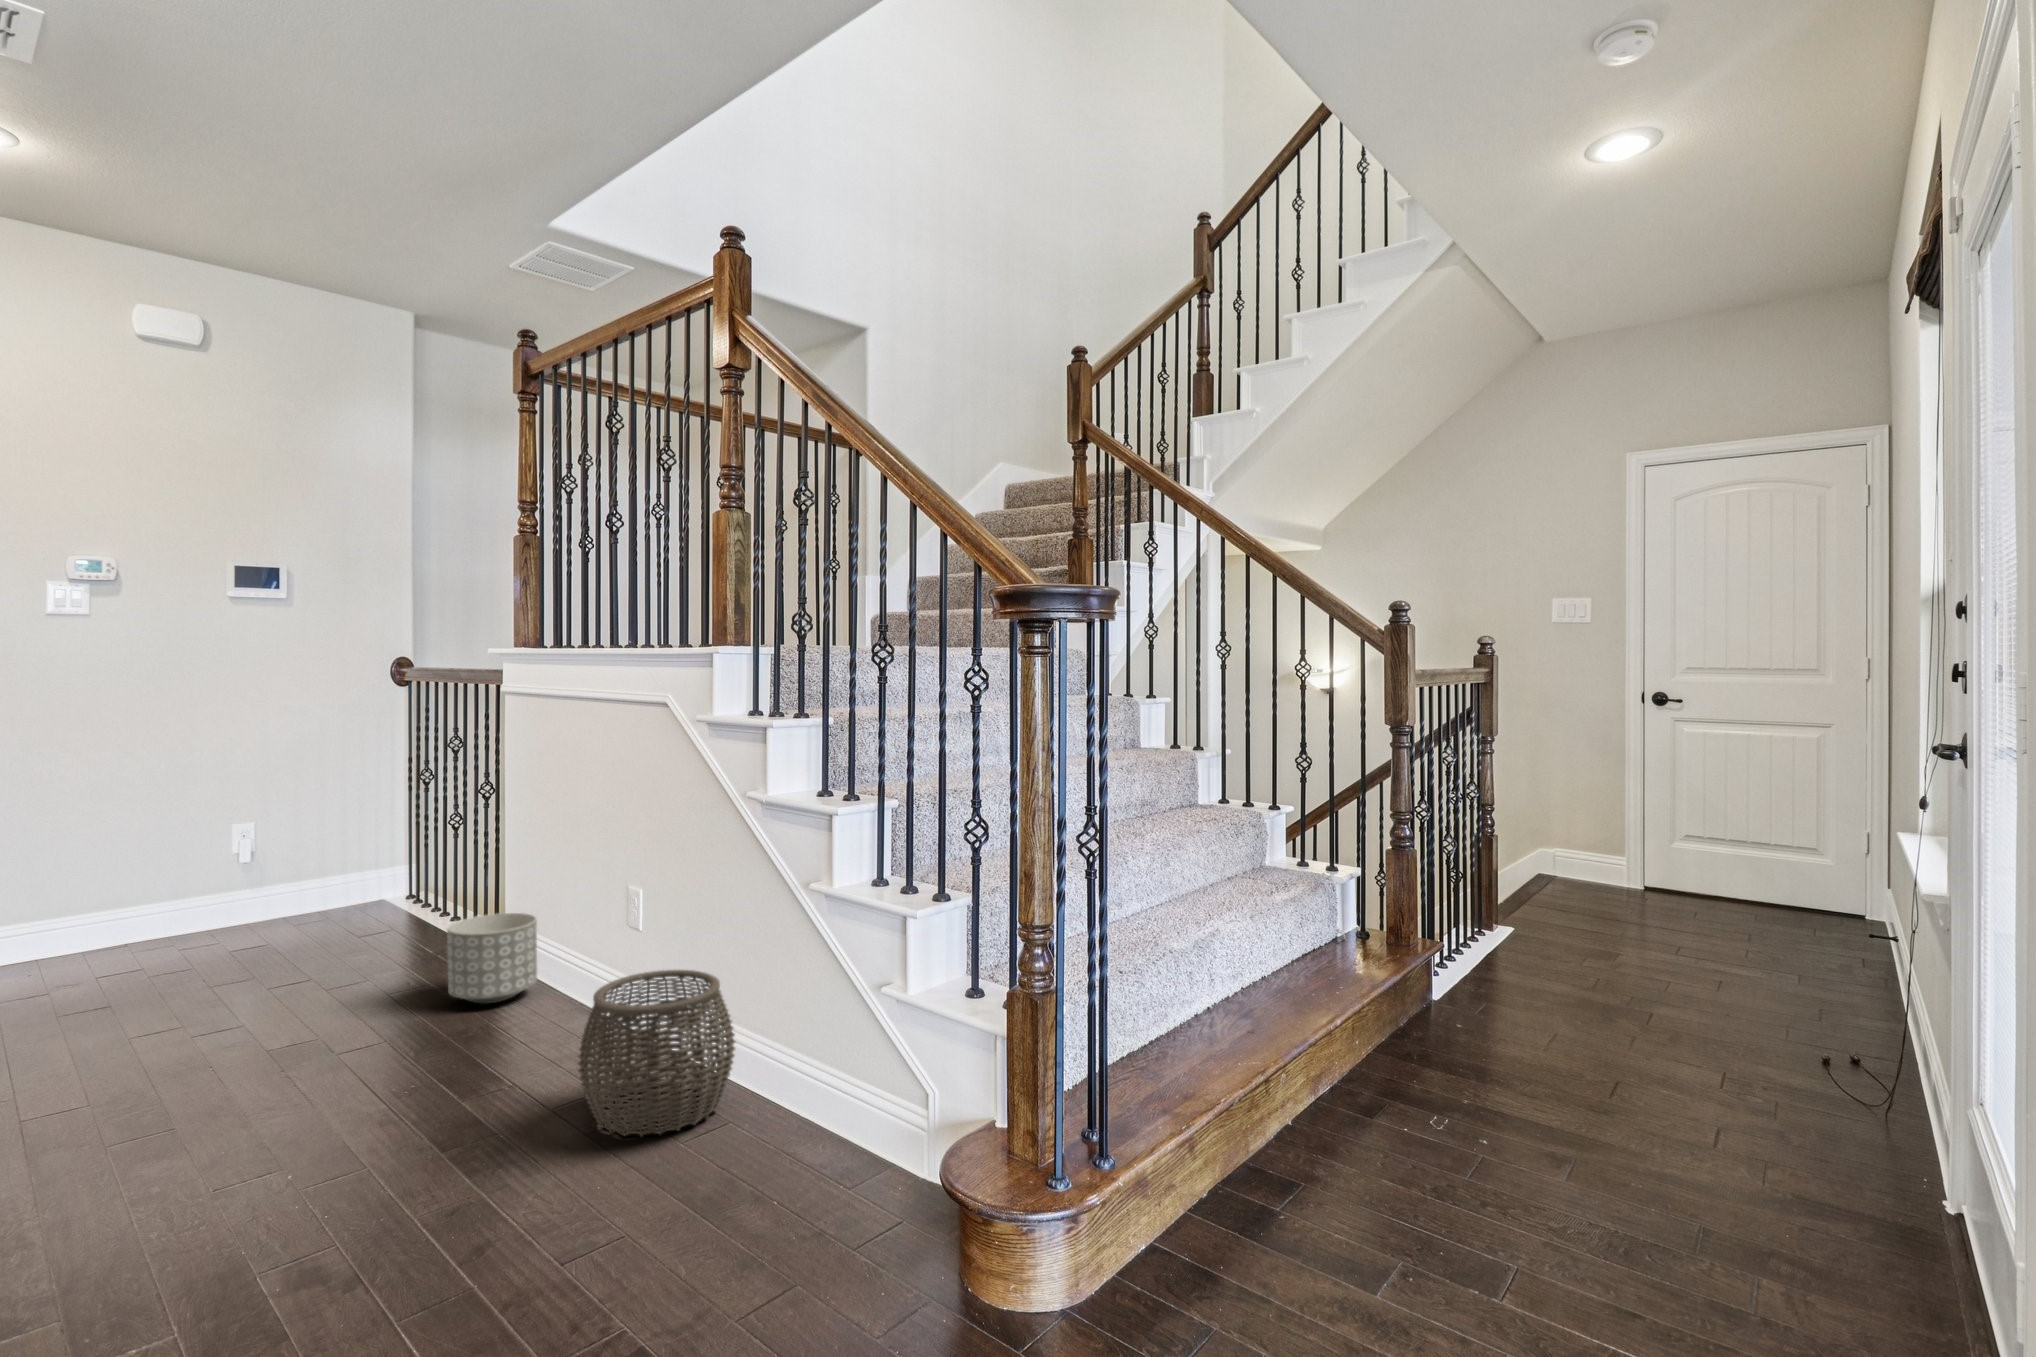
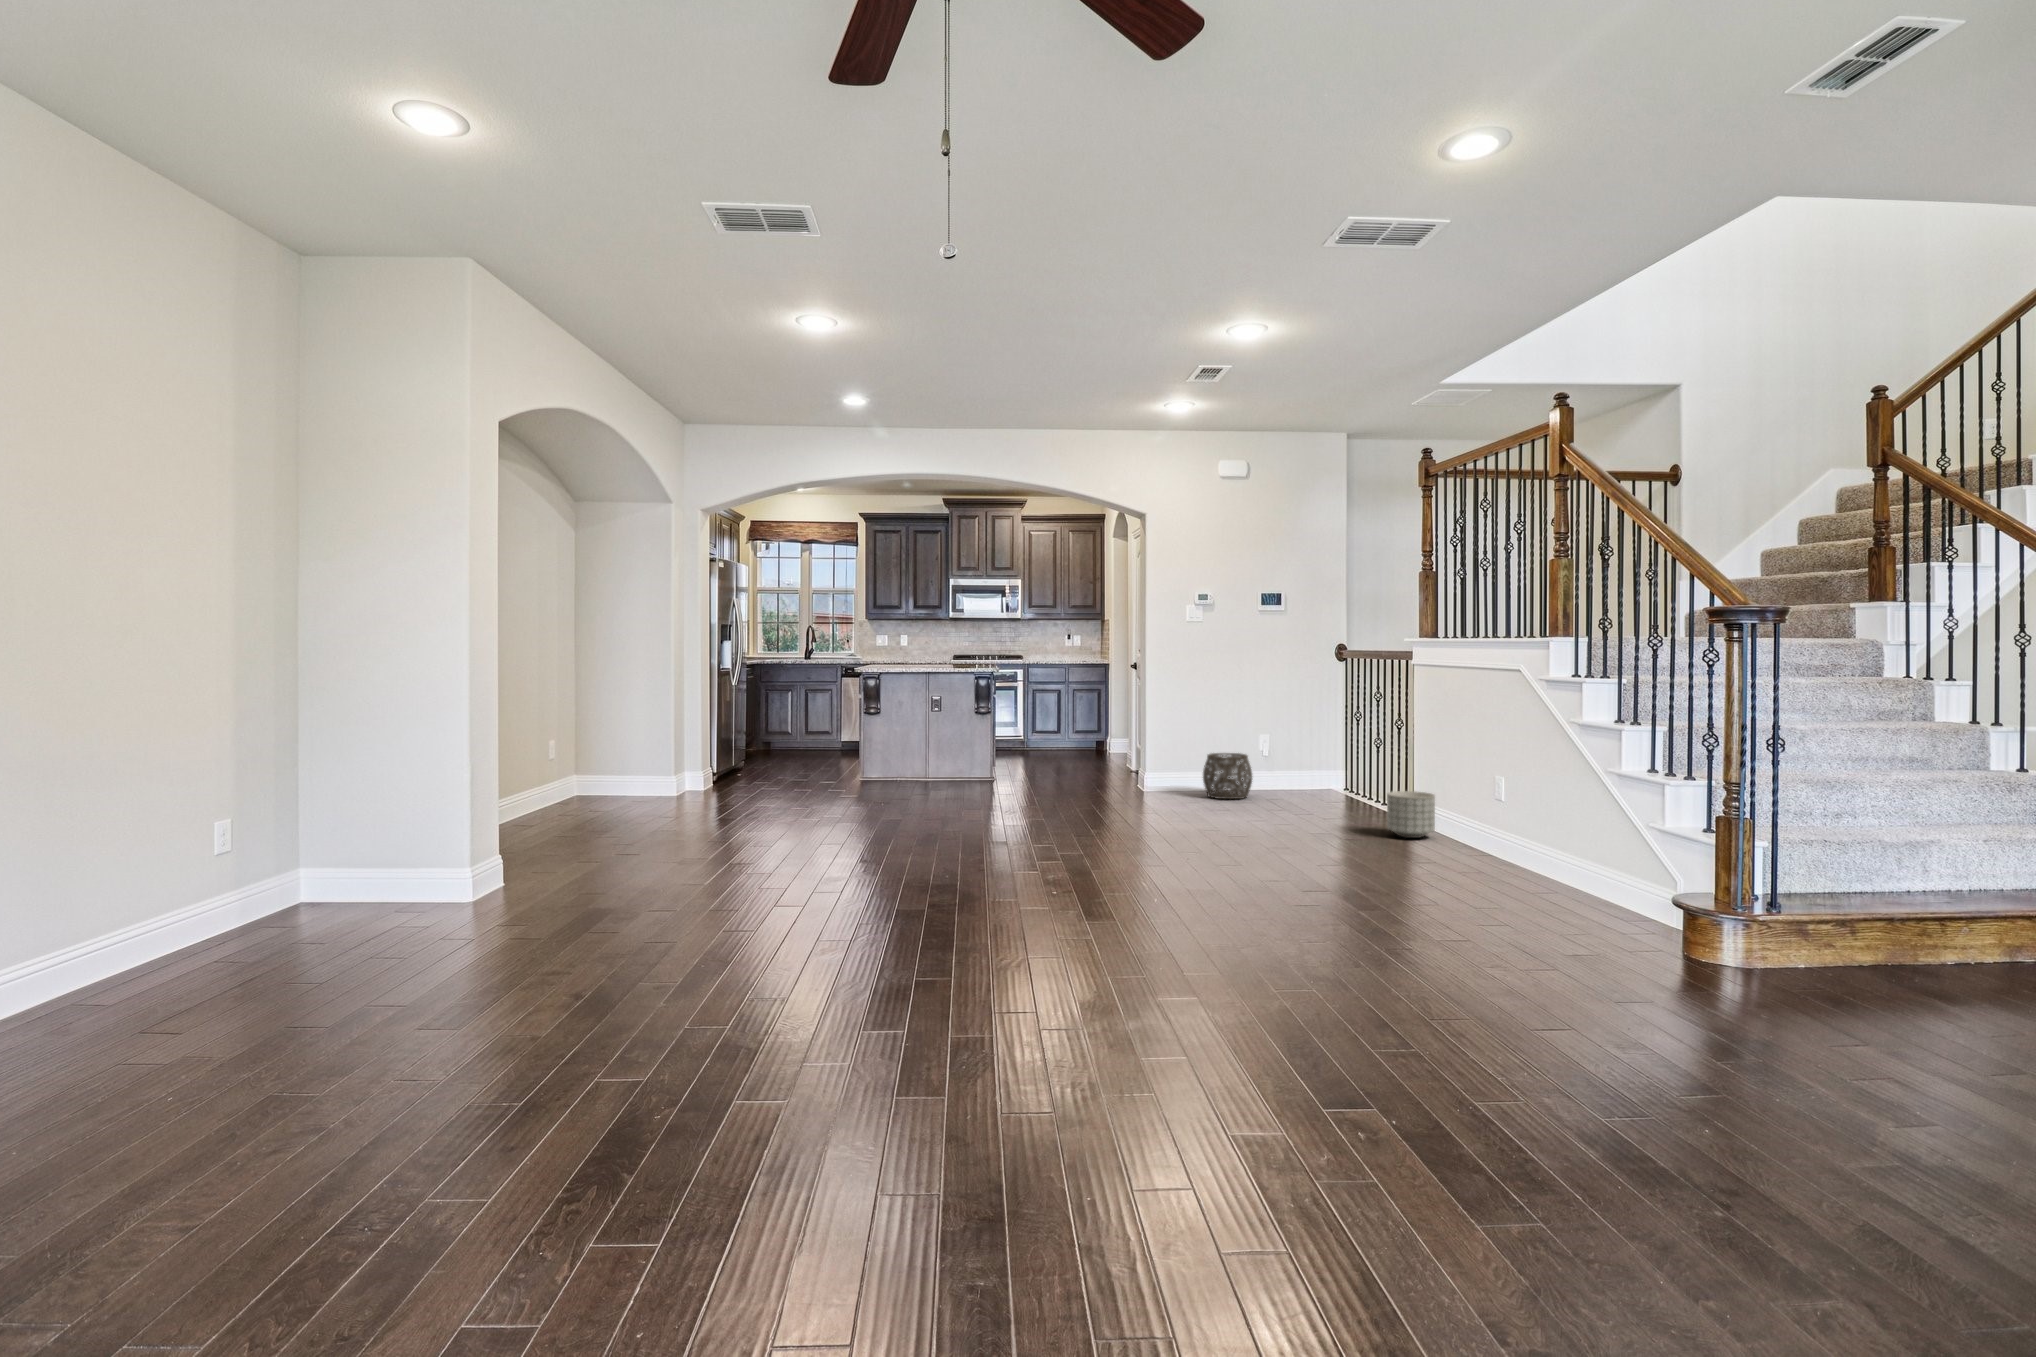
woven basket: present [578,970,735,1137] -> present [1203,753,1252,799]

